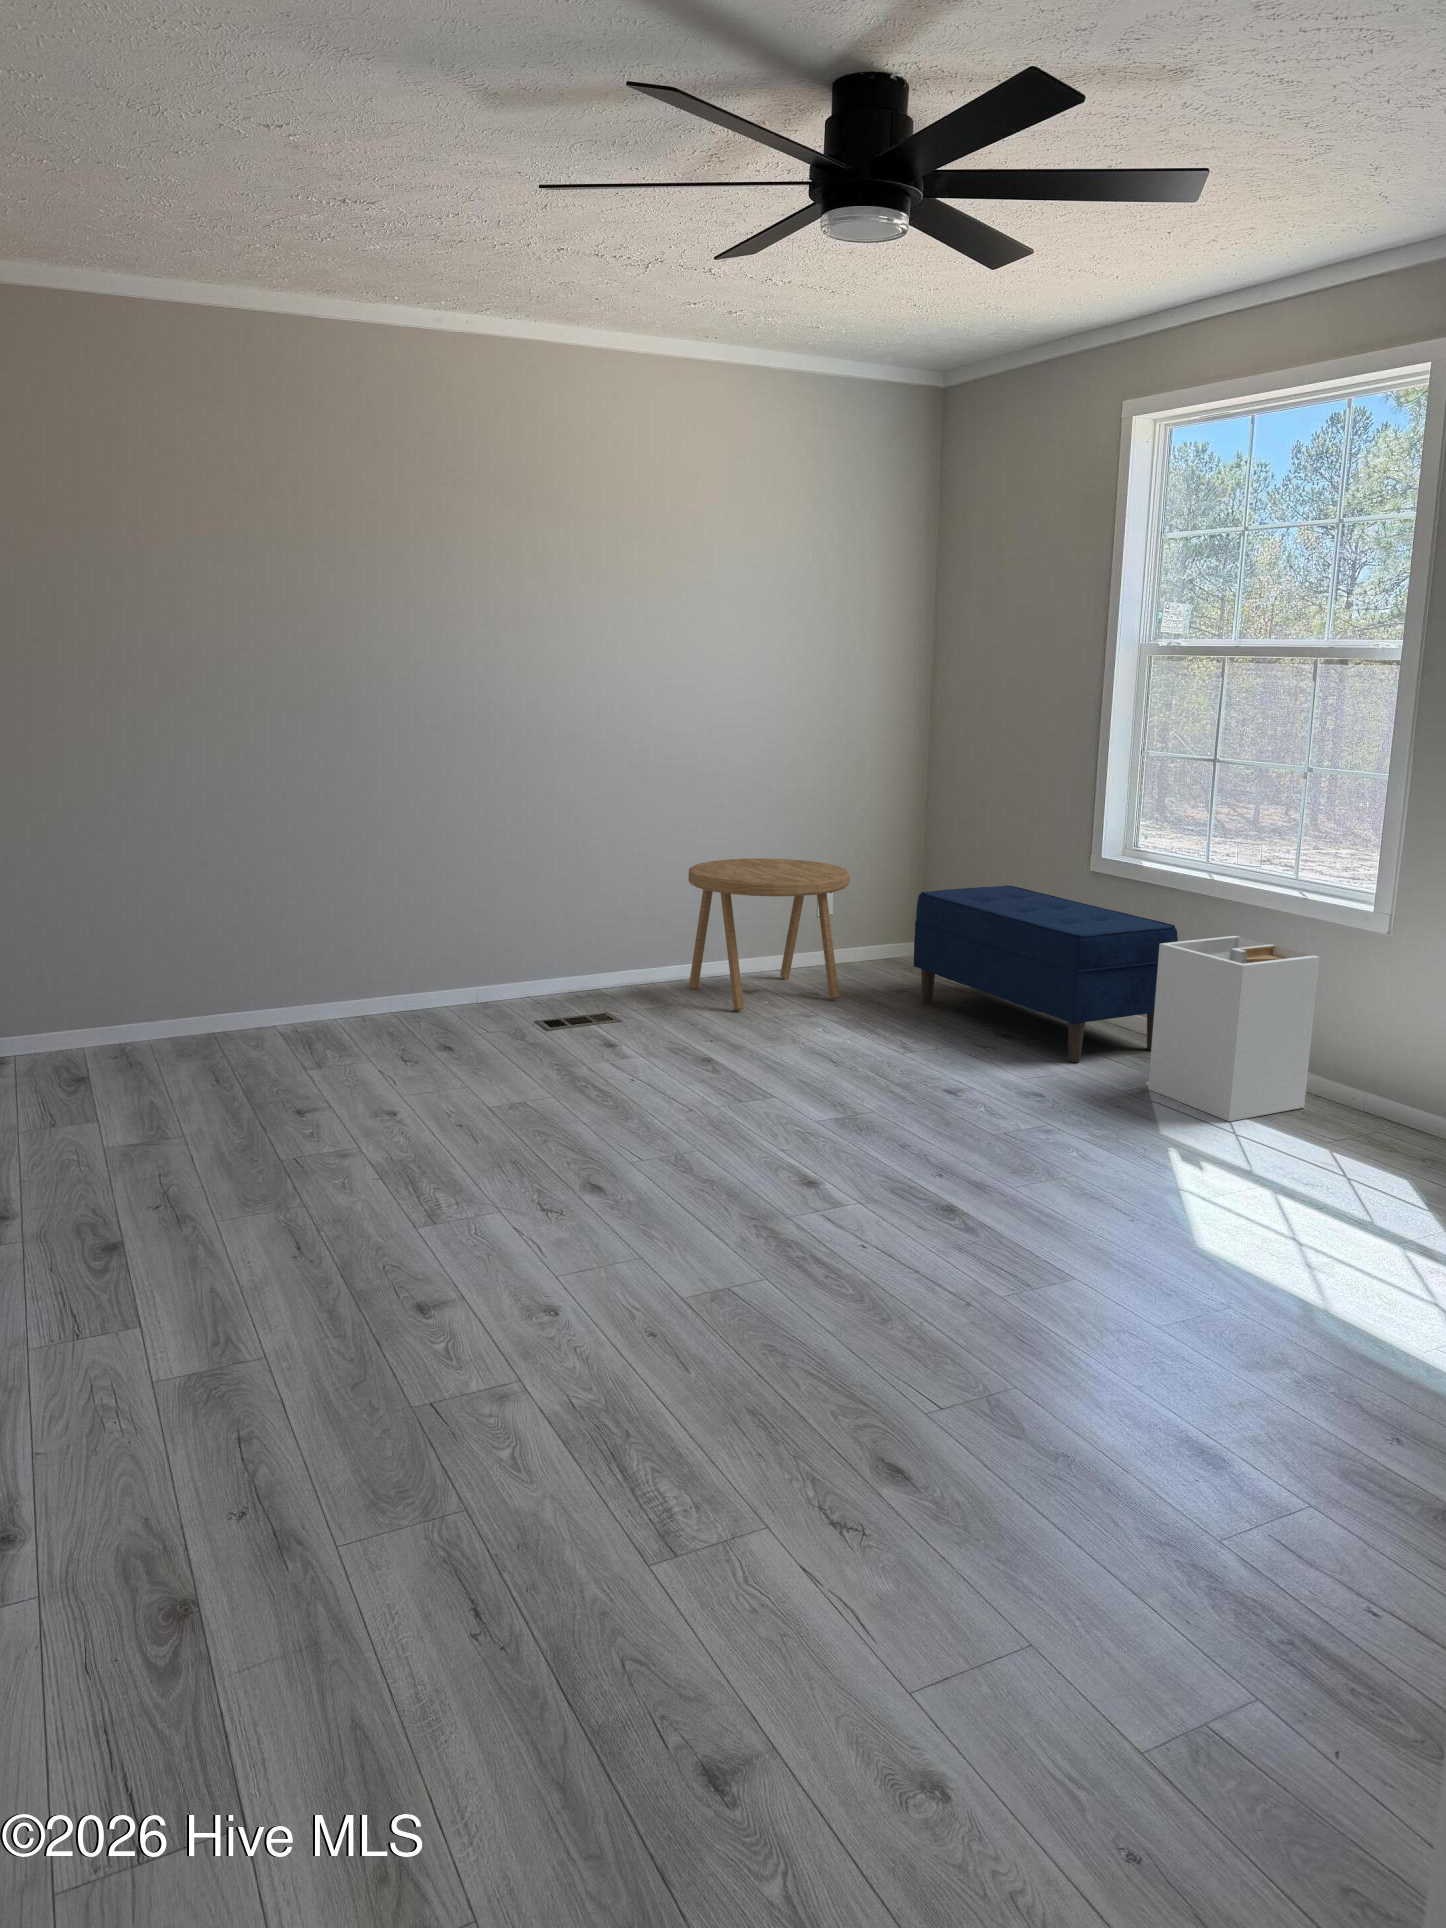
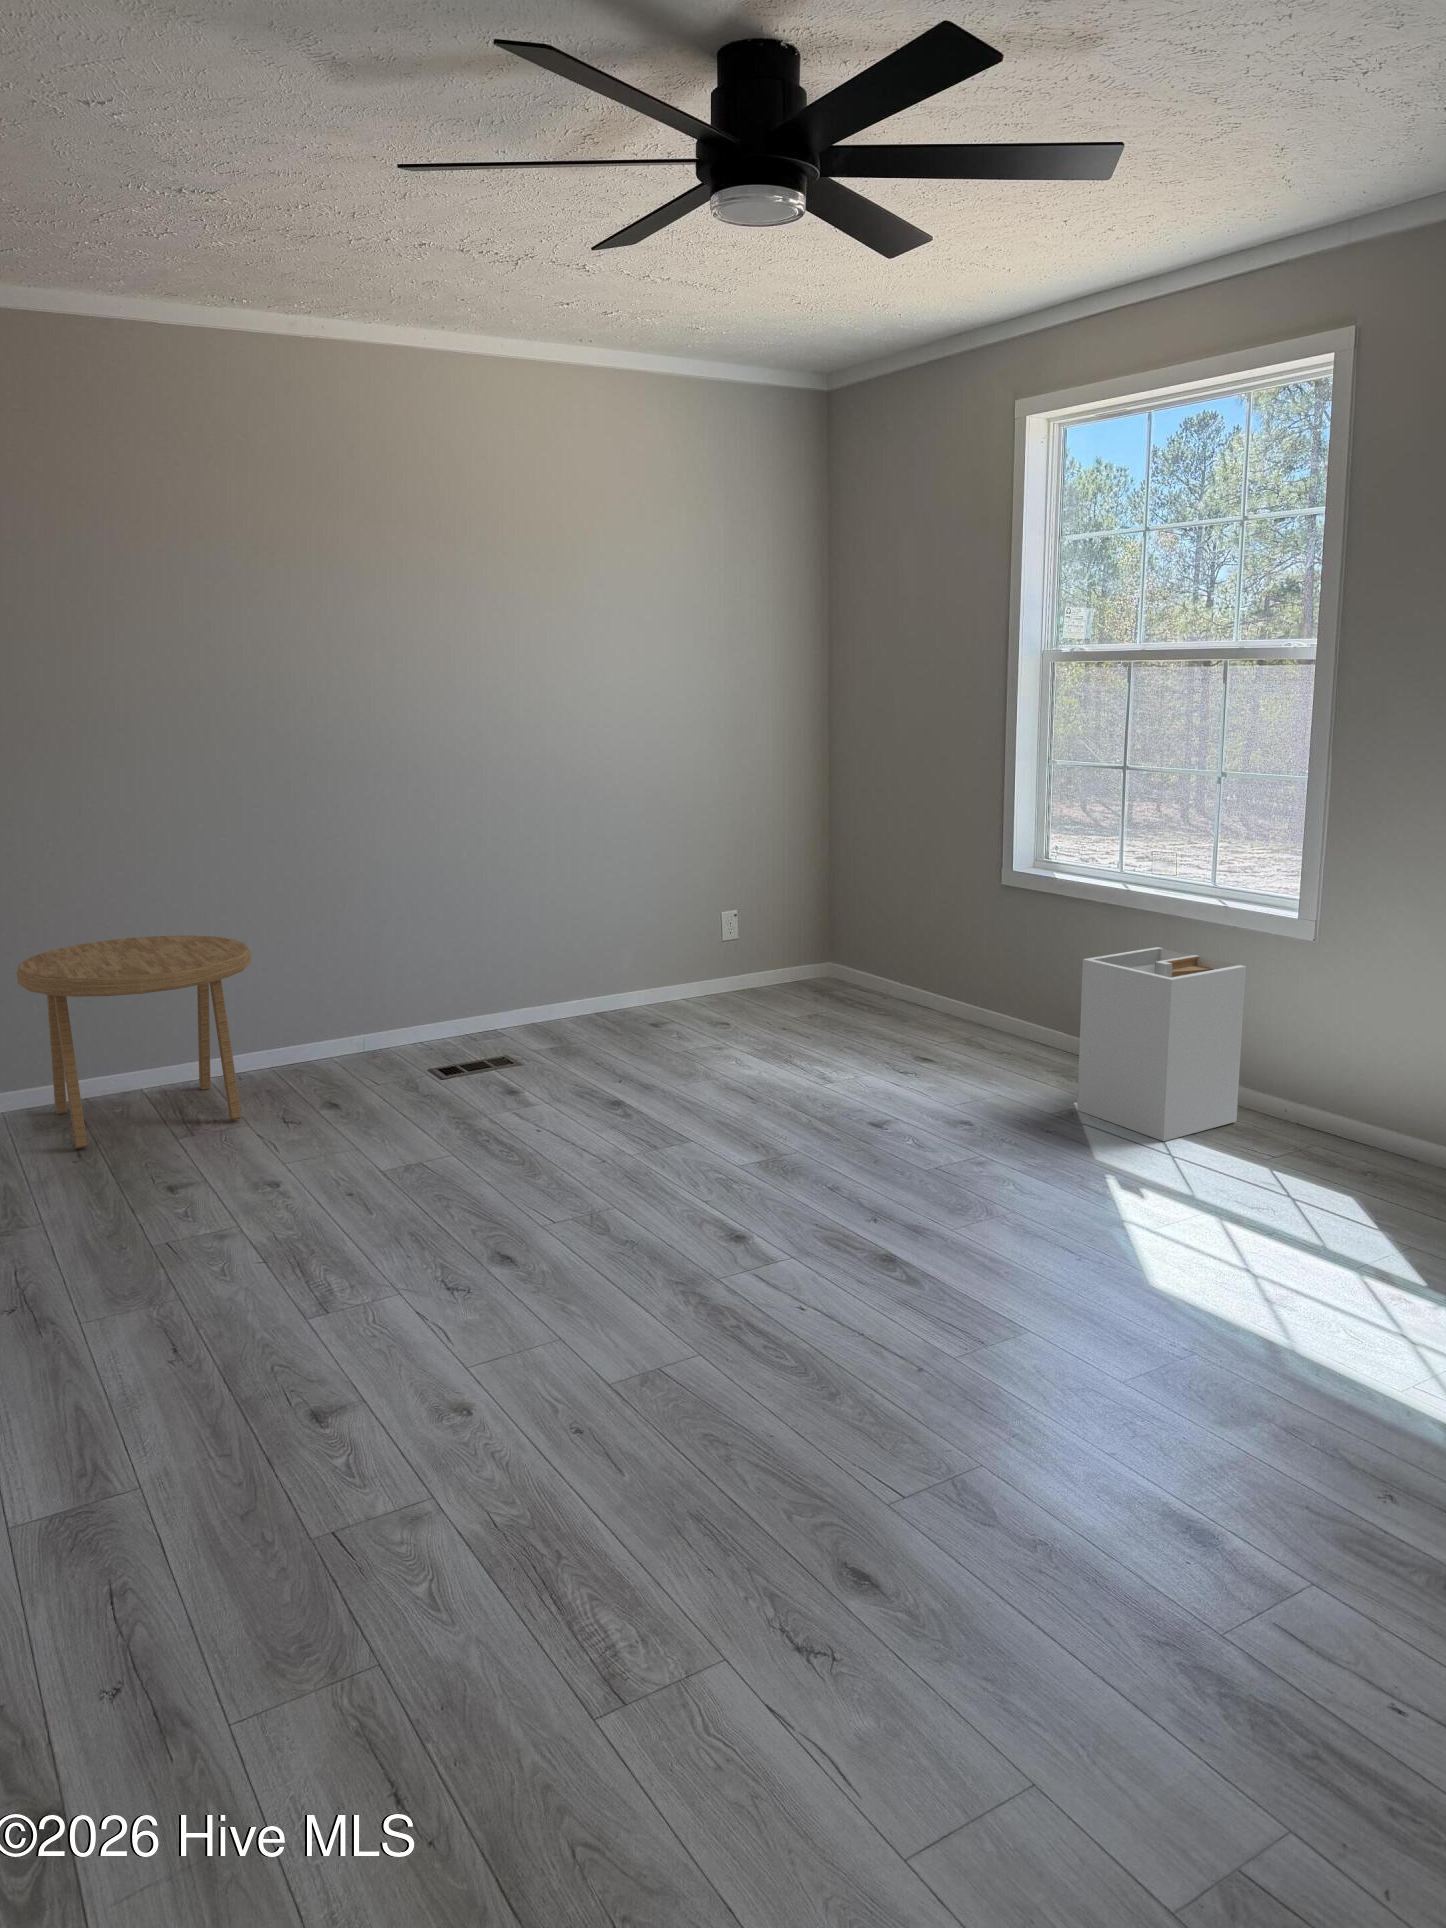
side table: present [689,858,850,1011] -> present [17,936,251,1149]
bench: present [914,885,1178,1062] -> none [825,902,1097,1085]

